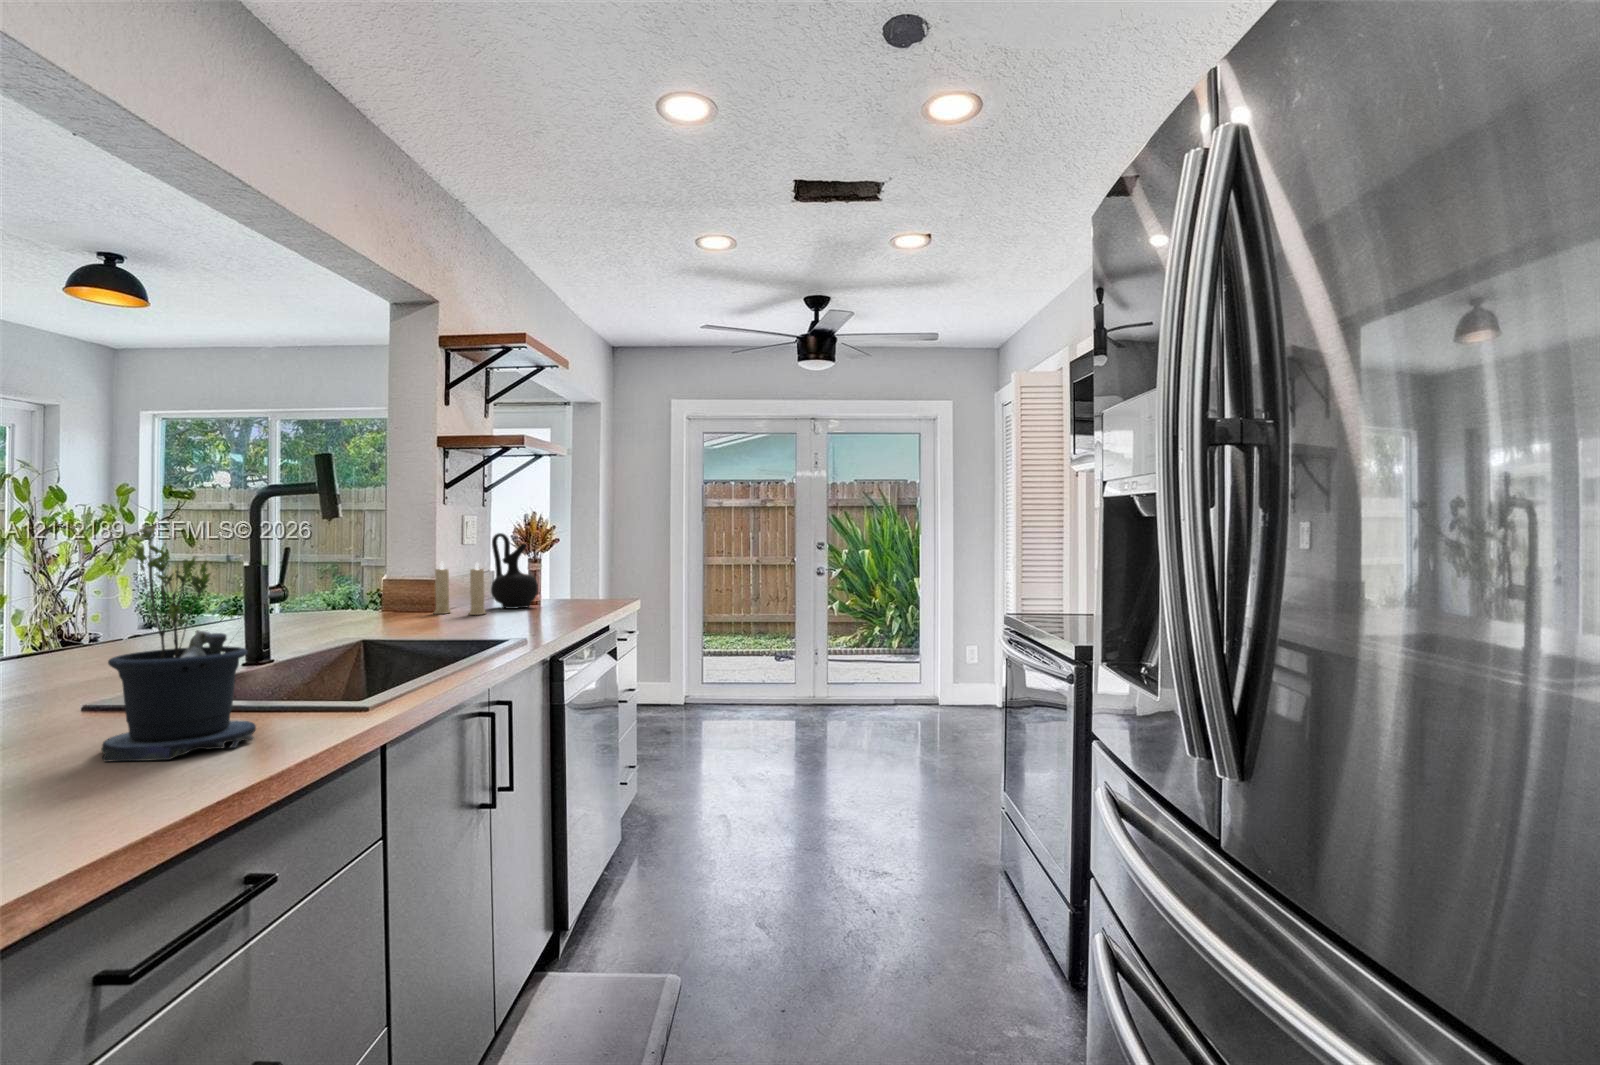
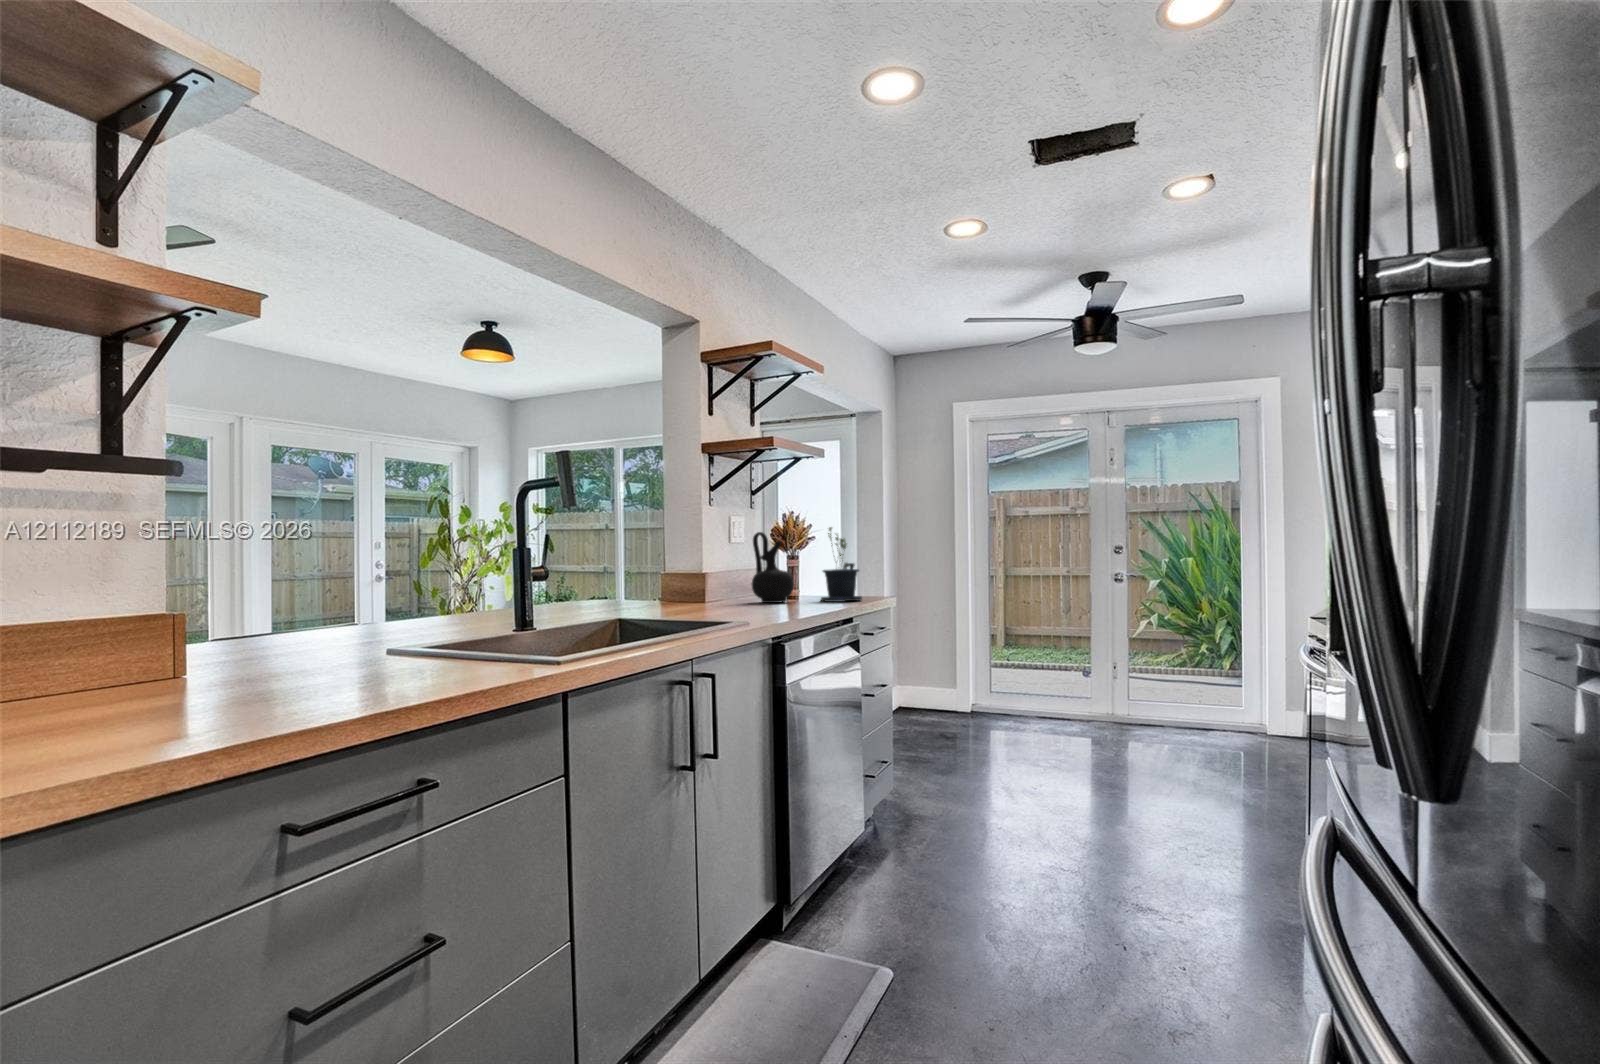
potted plant: present [101,525,256,762] -> present [821,527,862,602]
candle: present [434,563,486,615] -> none [698,556,742,606]

